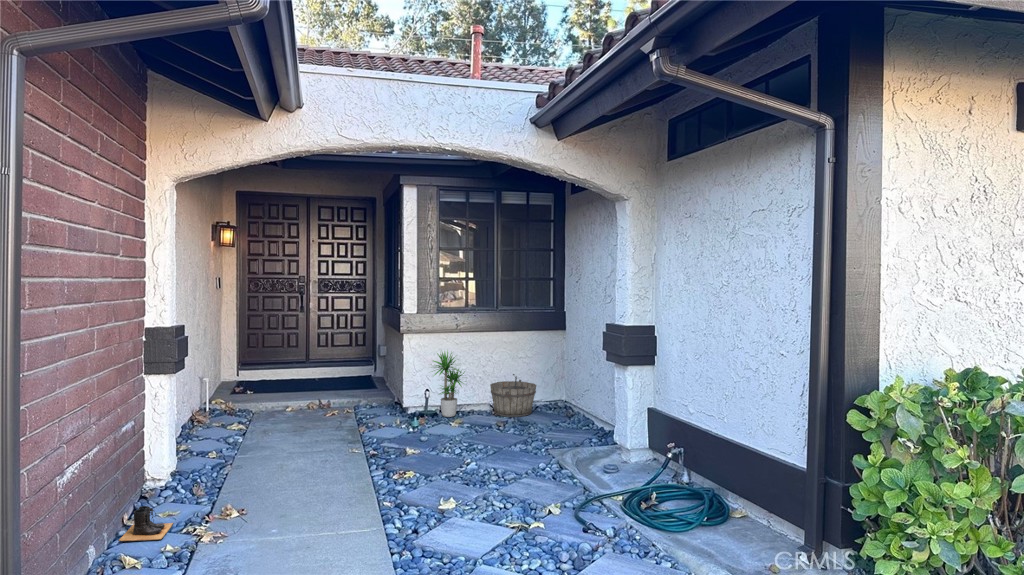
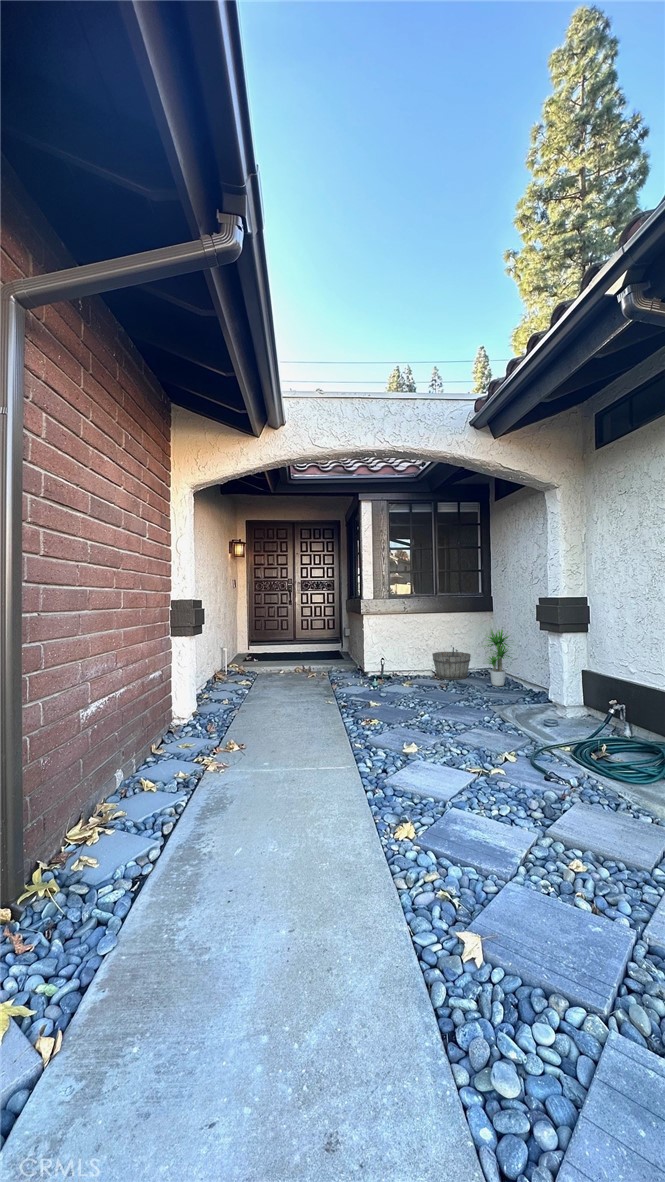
potted plant: present [433,351,464,417] -> present [487,630,511,686]
boots: present [118,506,174,542] -> none [146,737,189,765]

